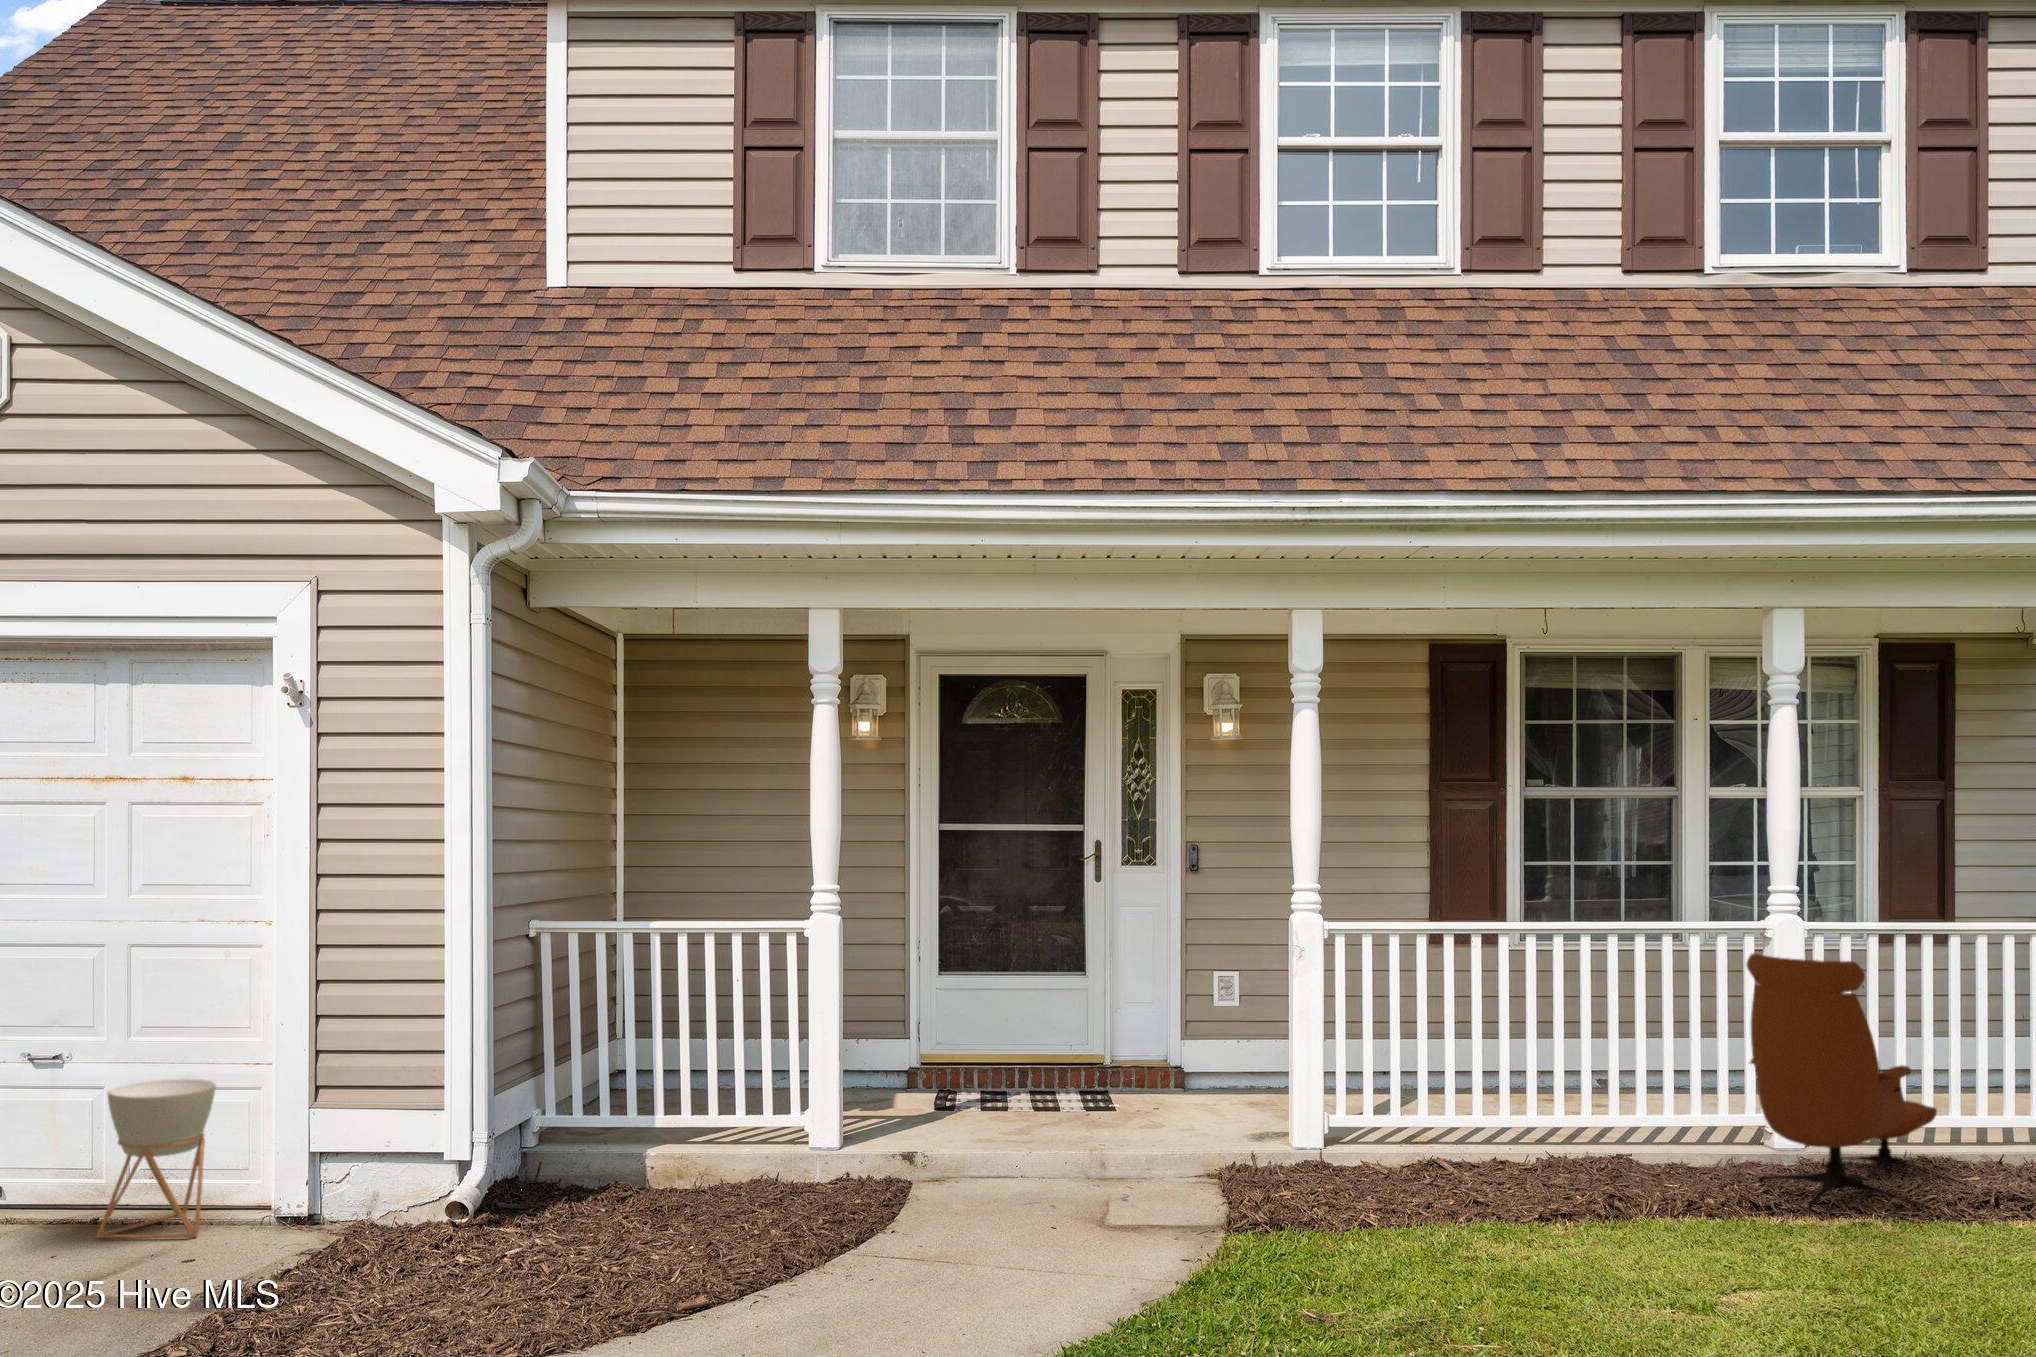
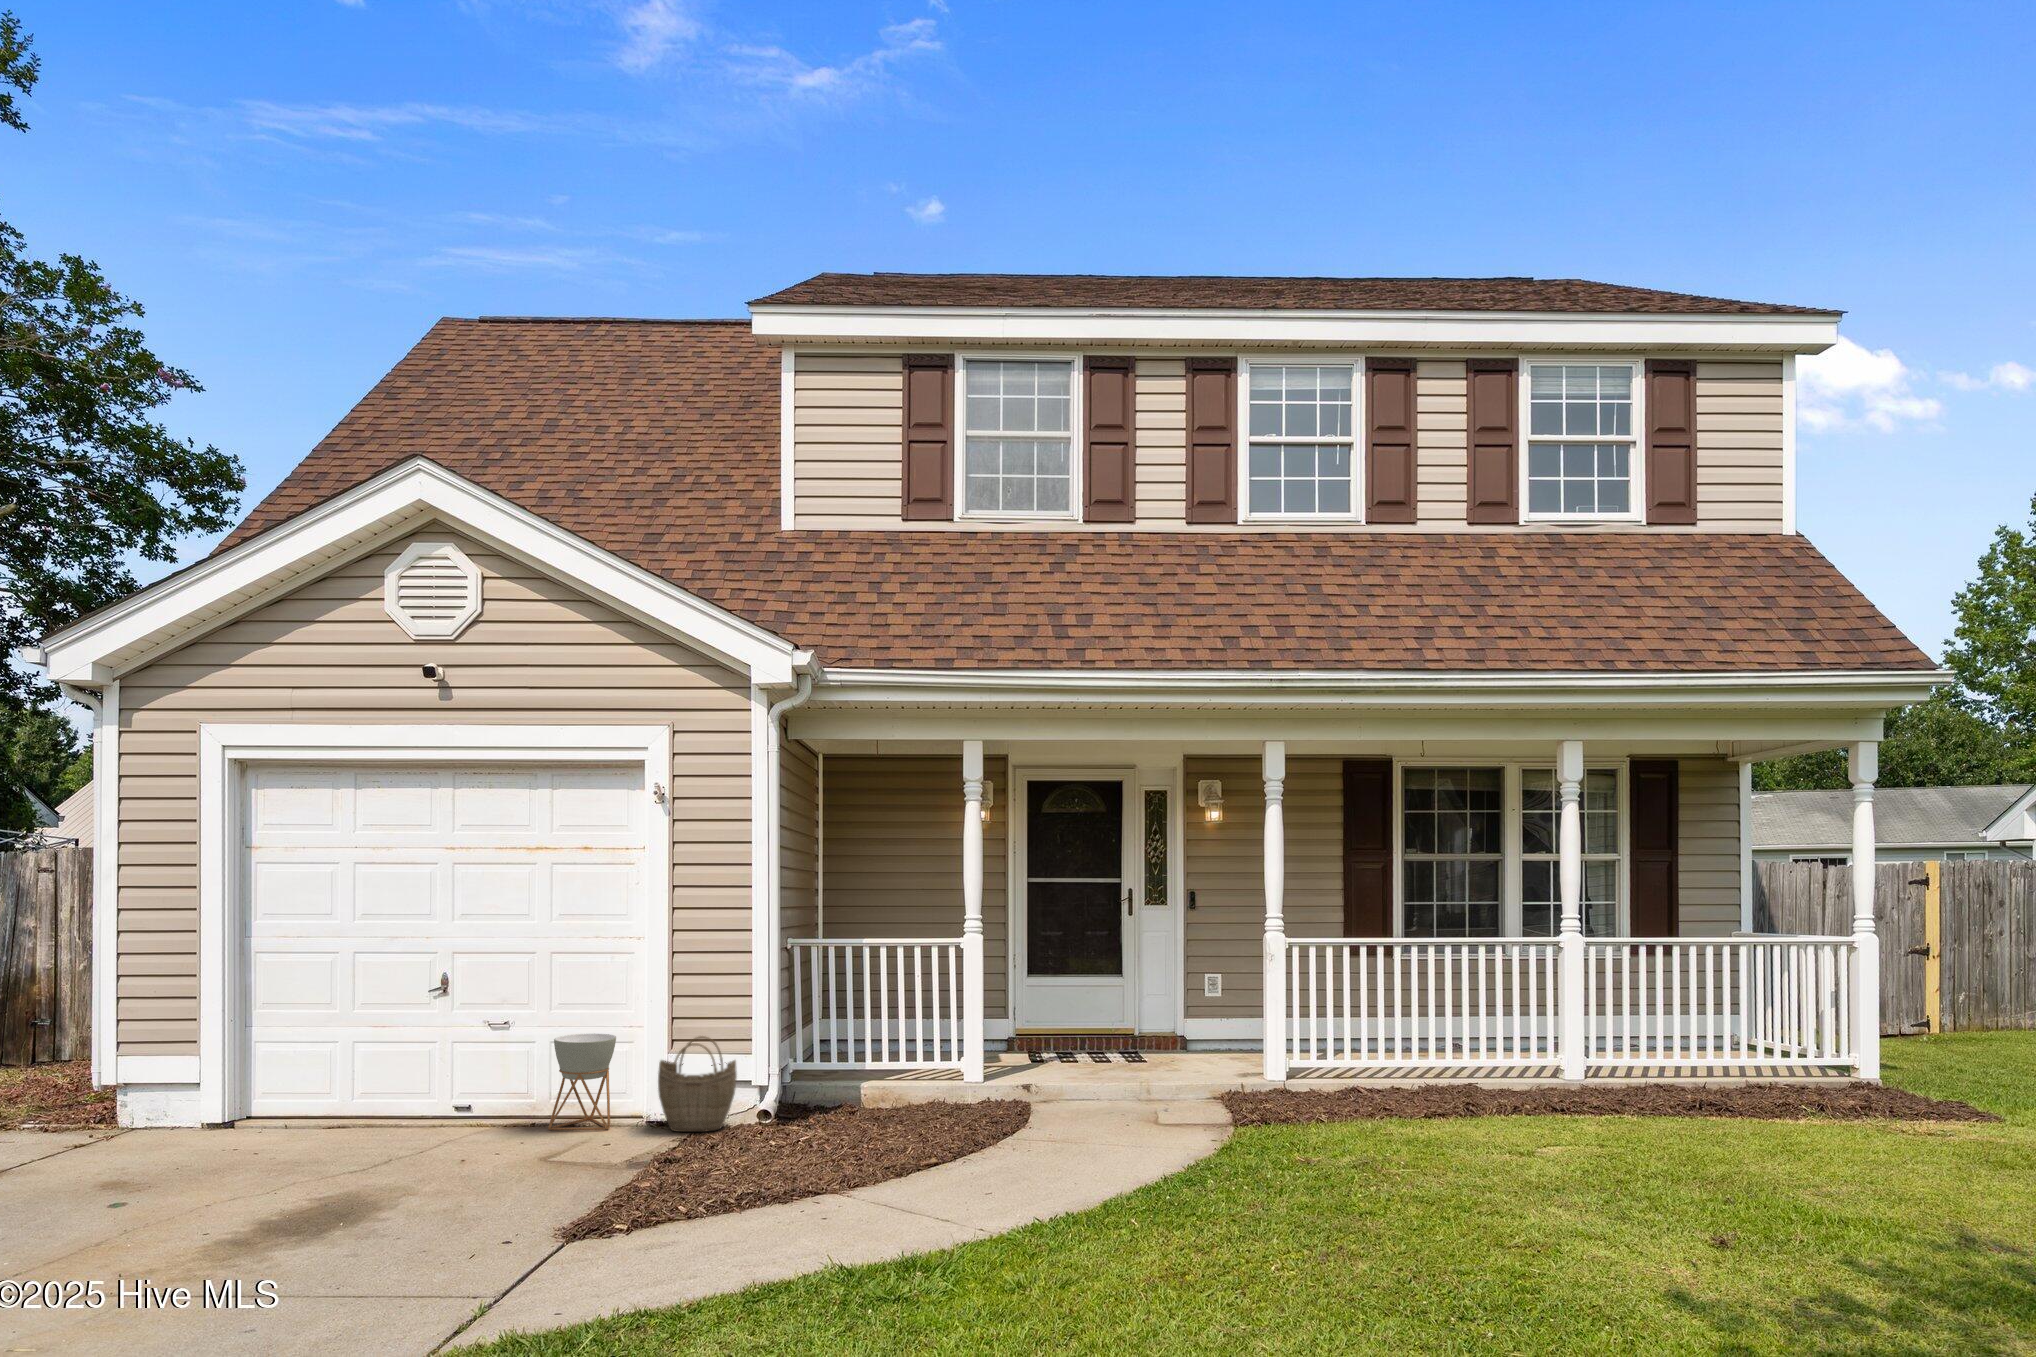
lounge chair: present [1746,954,1941,1210] -> none [1545,956,1668,1112]
woven basket: none [272,1084,408,1243] -> present [658,1036,737,1132]

